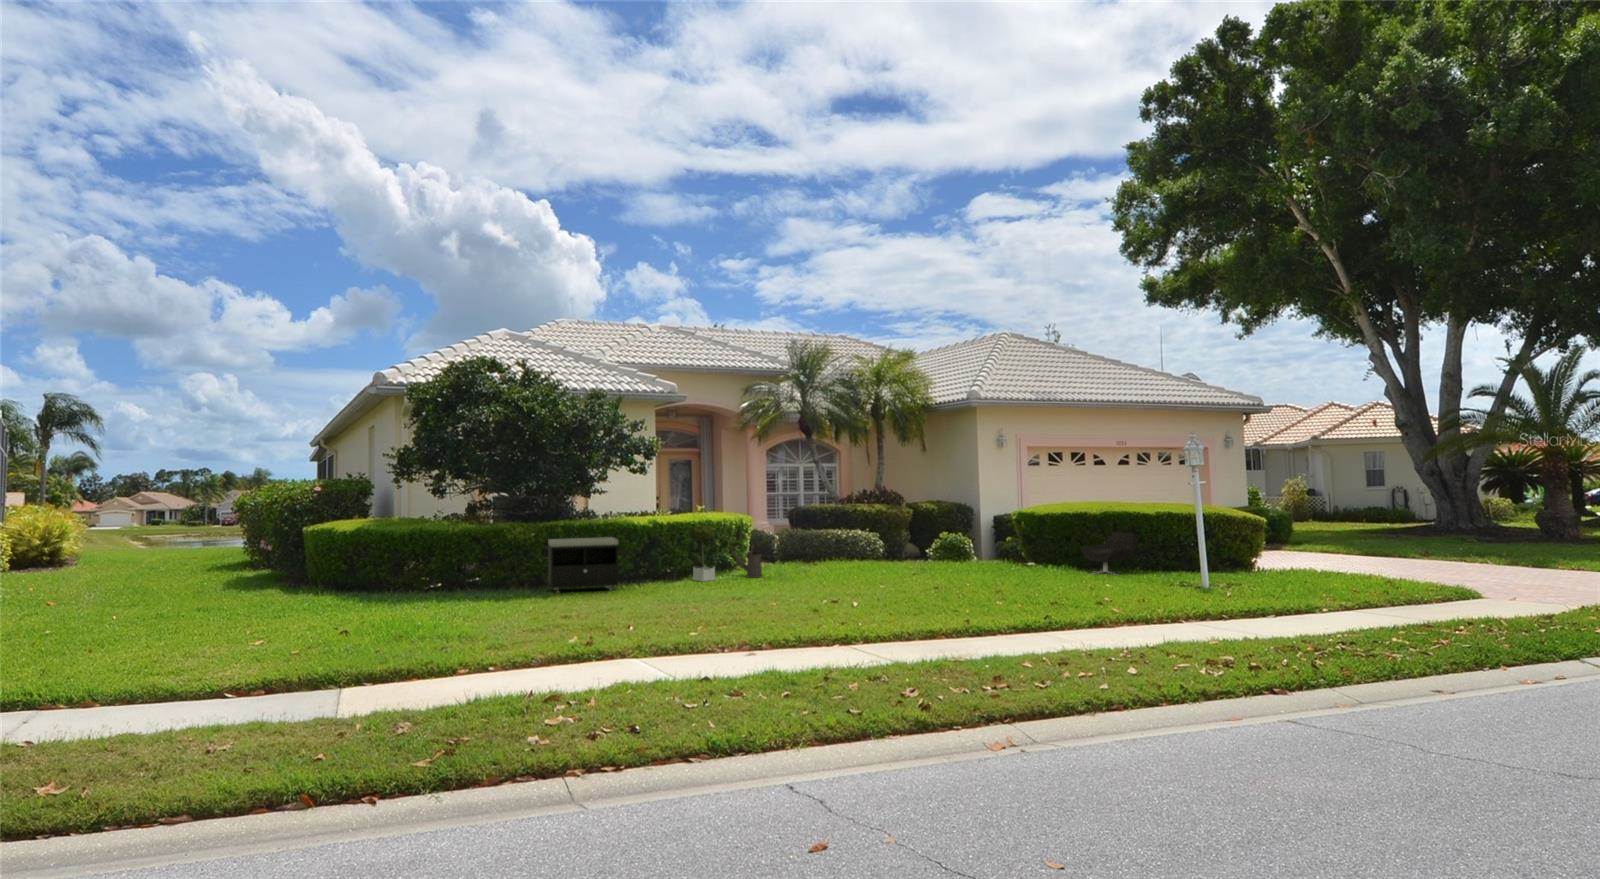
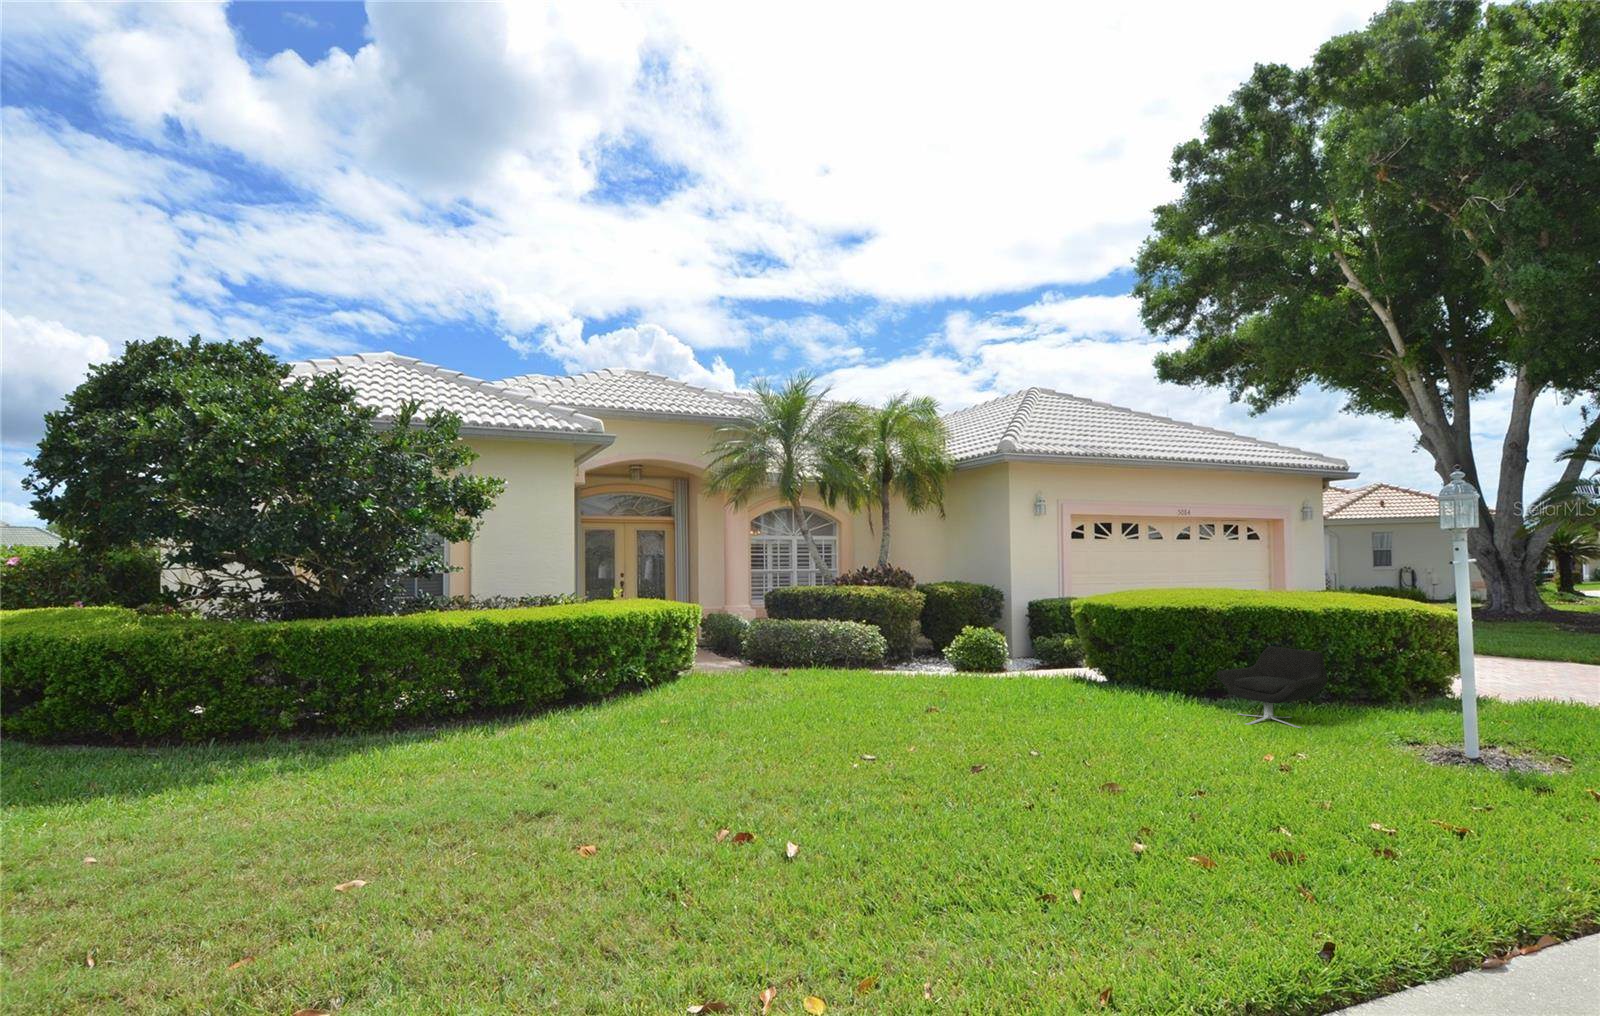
potted tree: present [689,525,715,582] -> none [530,630,576,734]
storage bench: present [548,537,618,592] -> none [167,658,355,780]
watering can: present [731,546,766,578] -> none [623,663,675,721]

